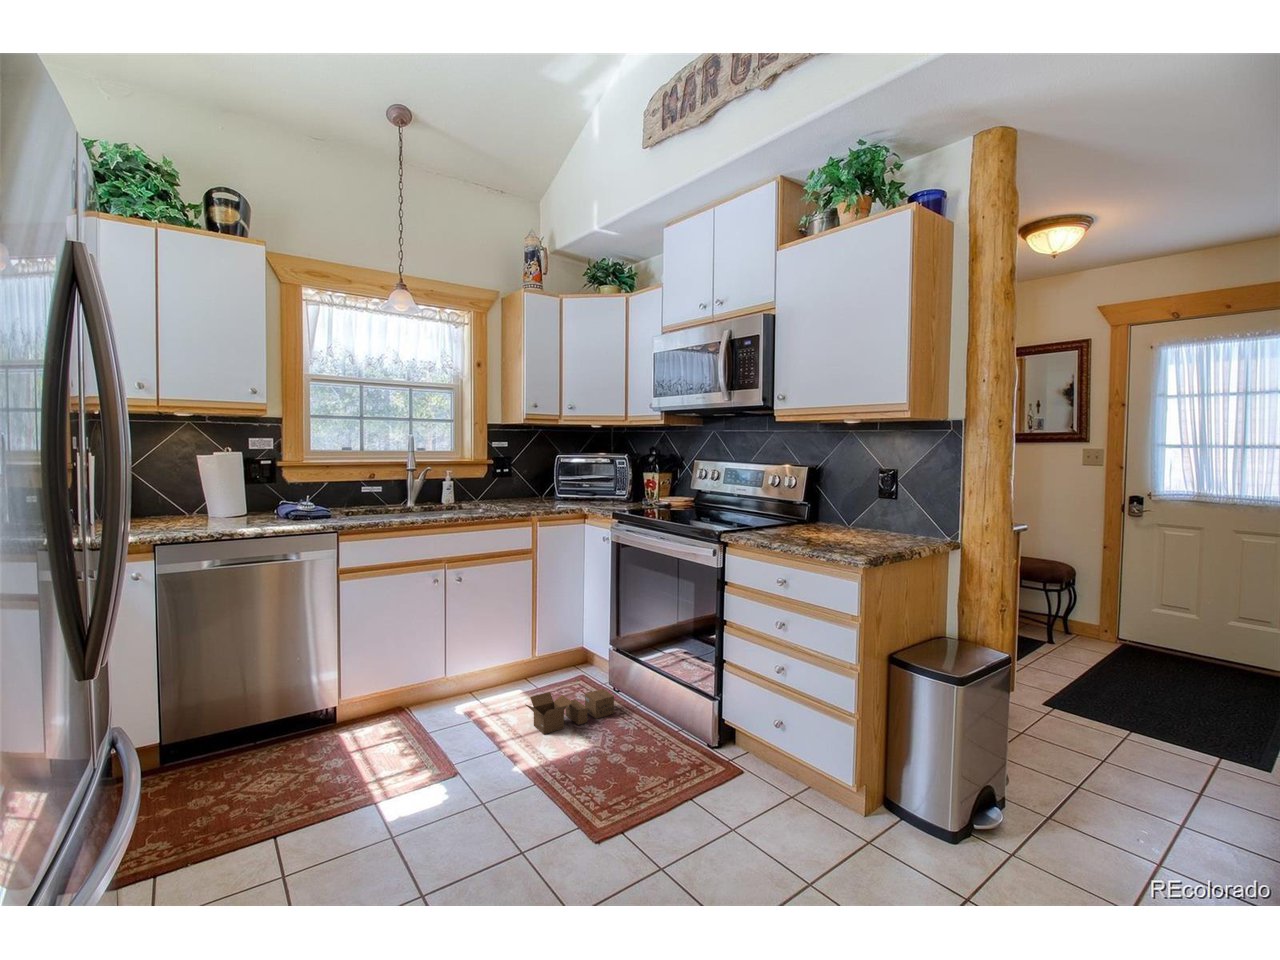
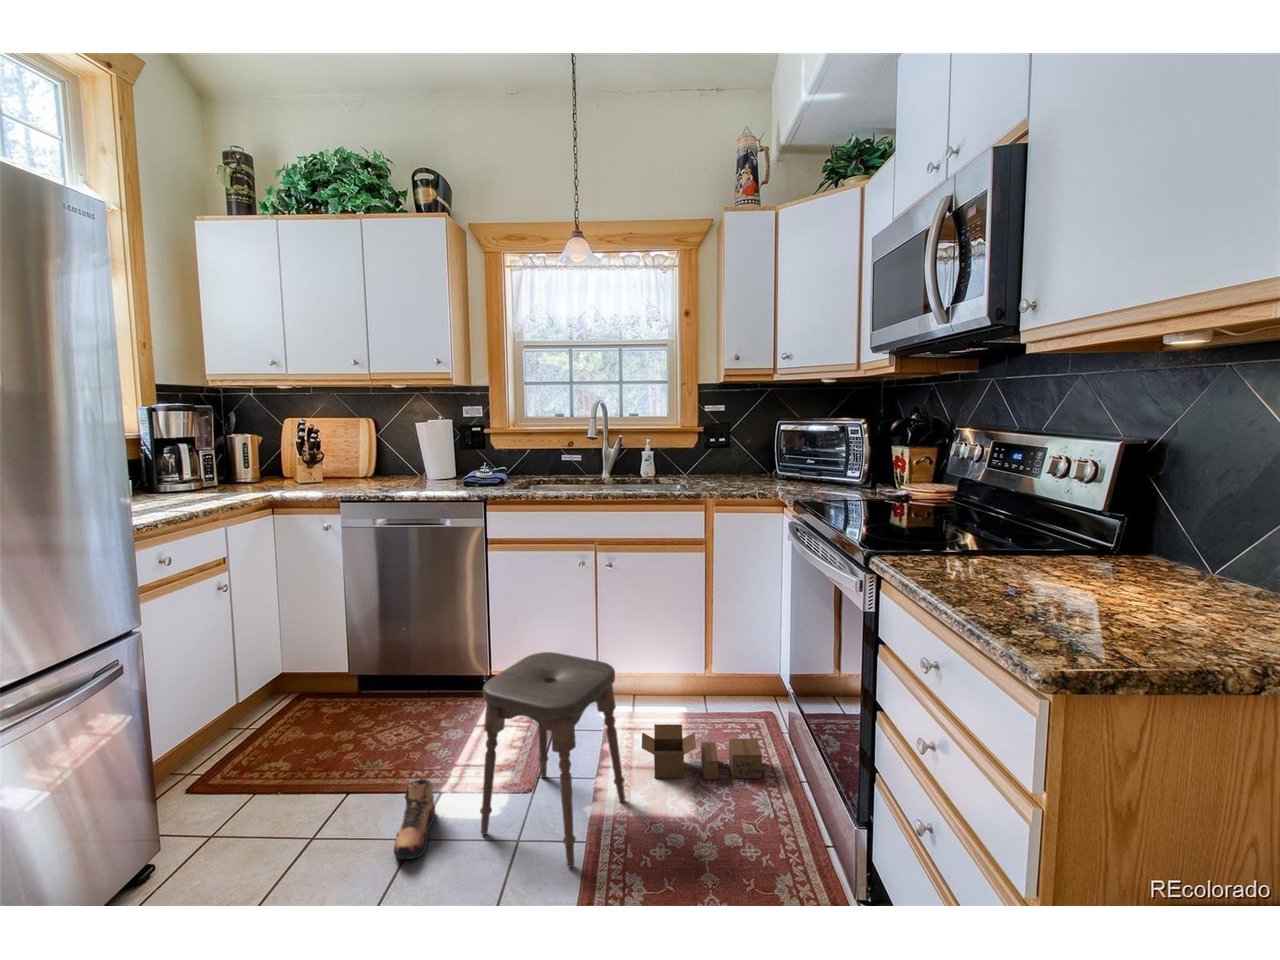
stool: none [443,645,537,805] -> present [480,652,625,867]
shoe: none [367,777,408,843] -> present [394,779,436,859]

